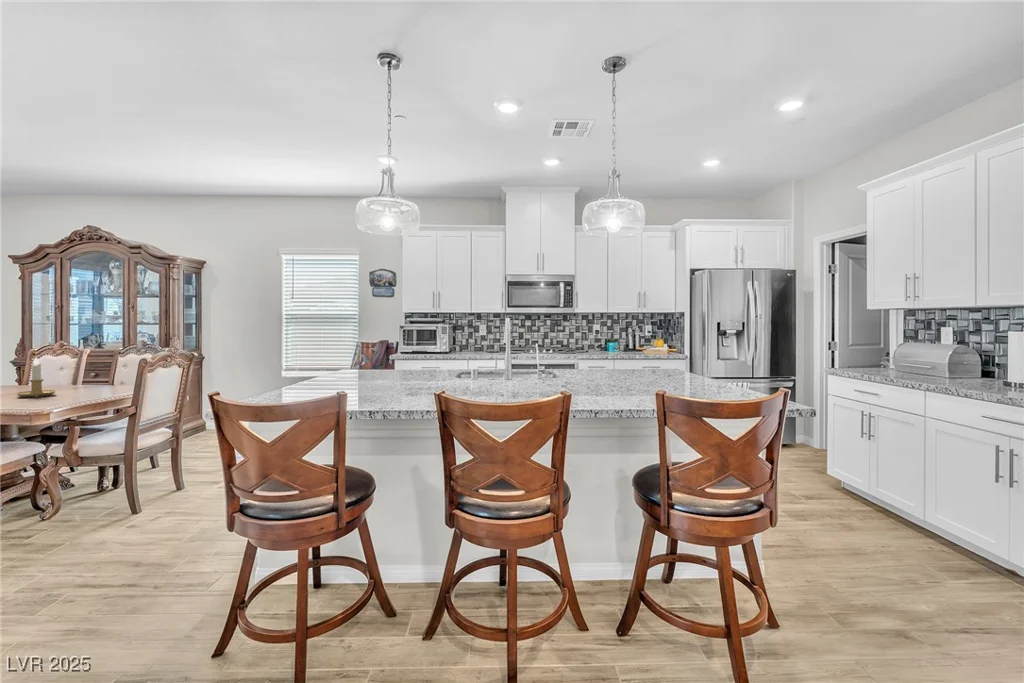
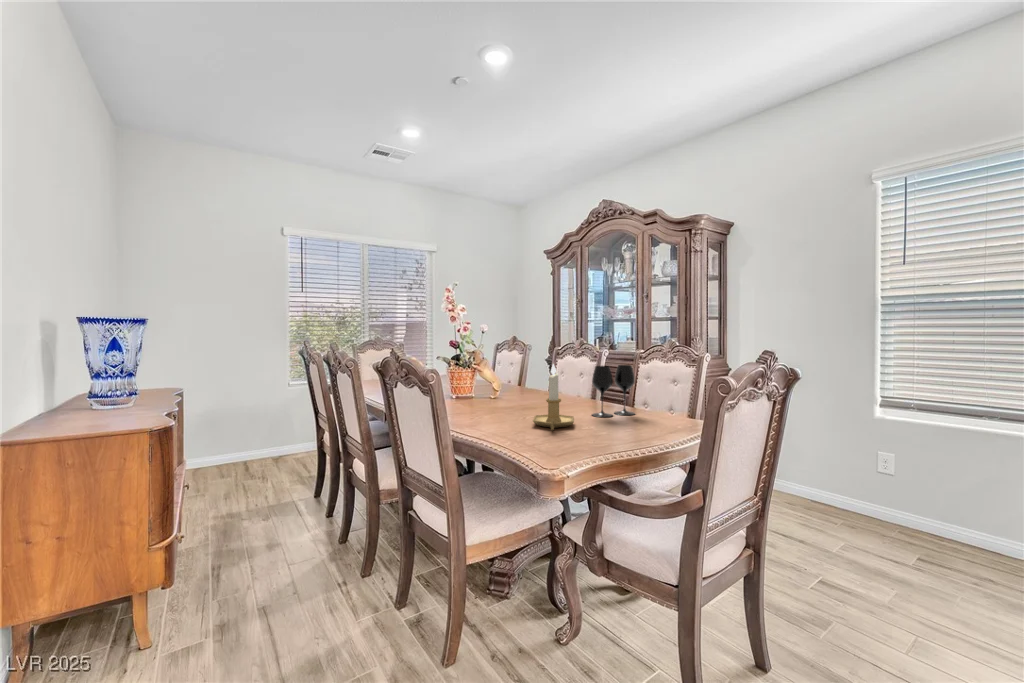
wine glass: none [71,357,109,390] -> present [592,365,635,417]

